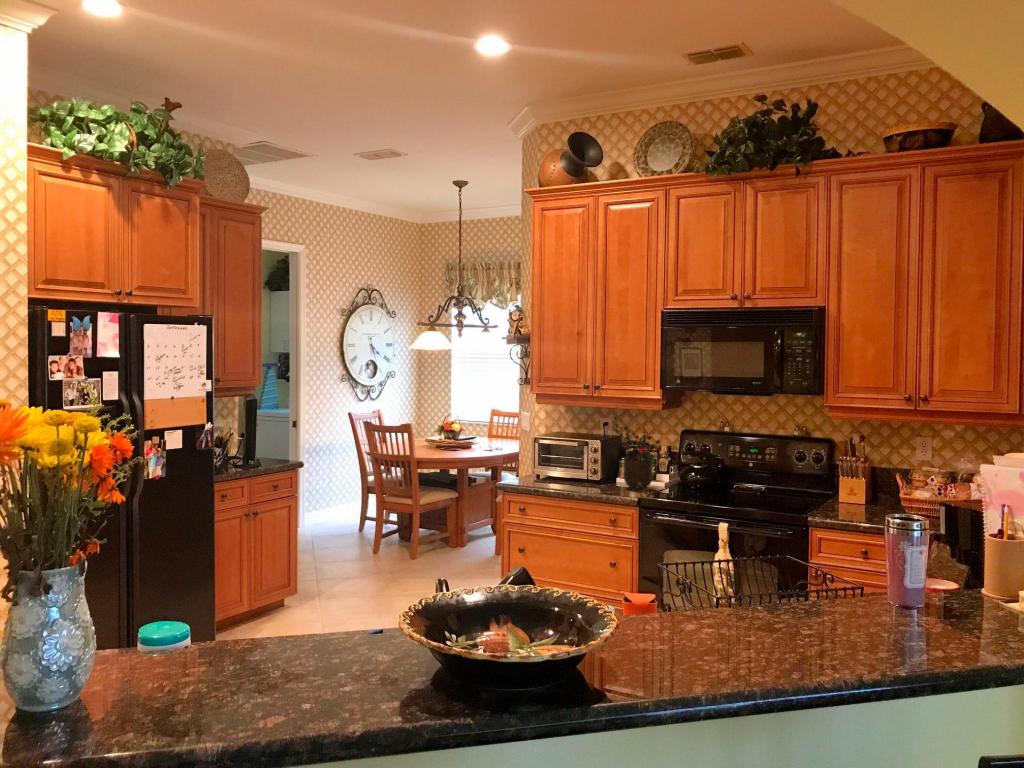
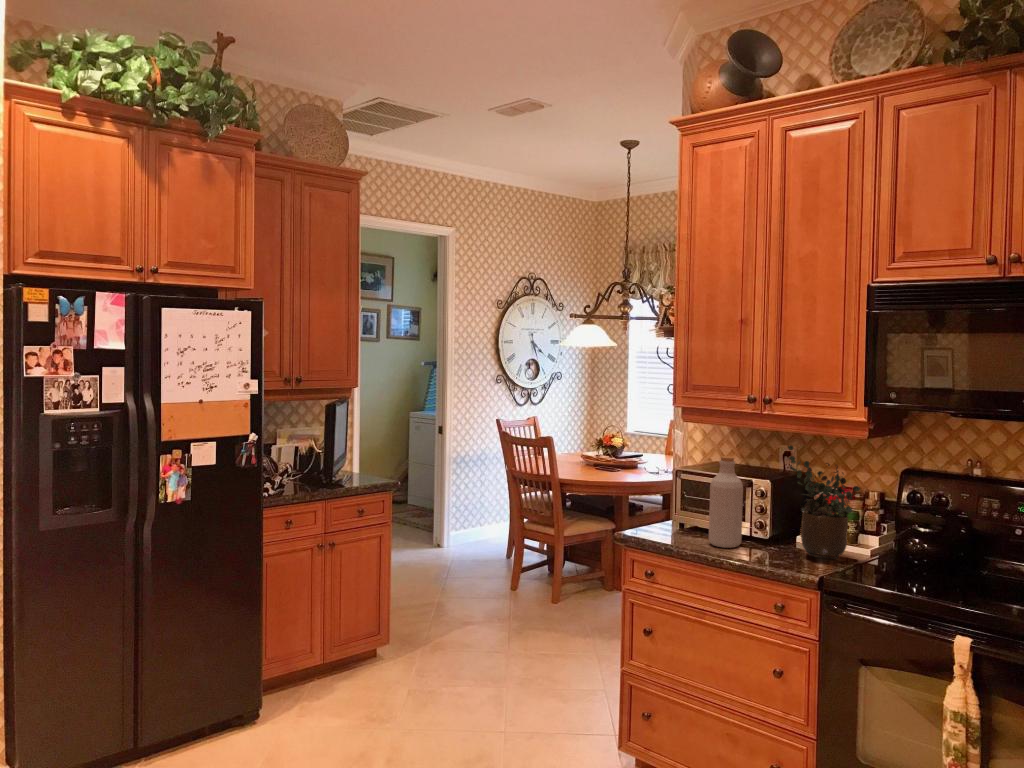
bottle: none [563,426,585,487] -> present [709,456,743,548]

